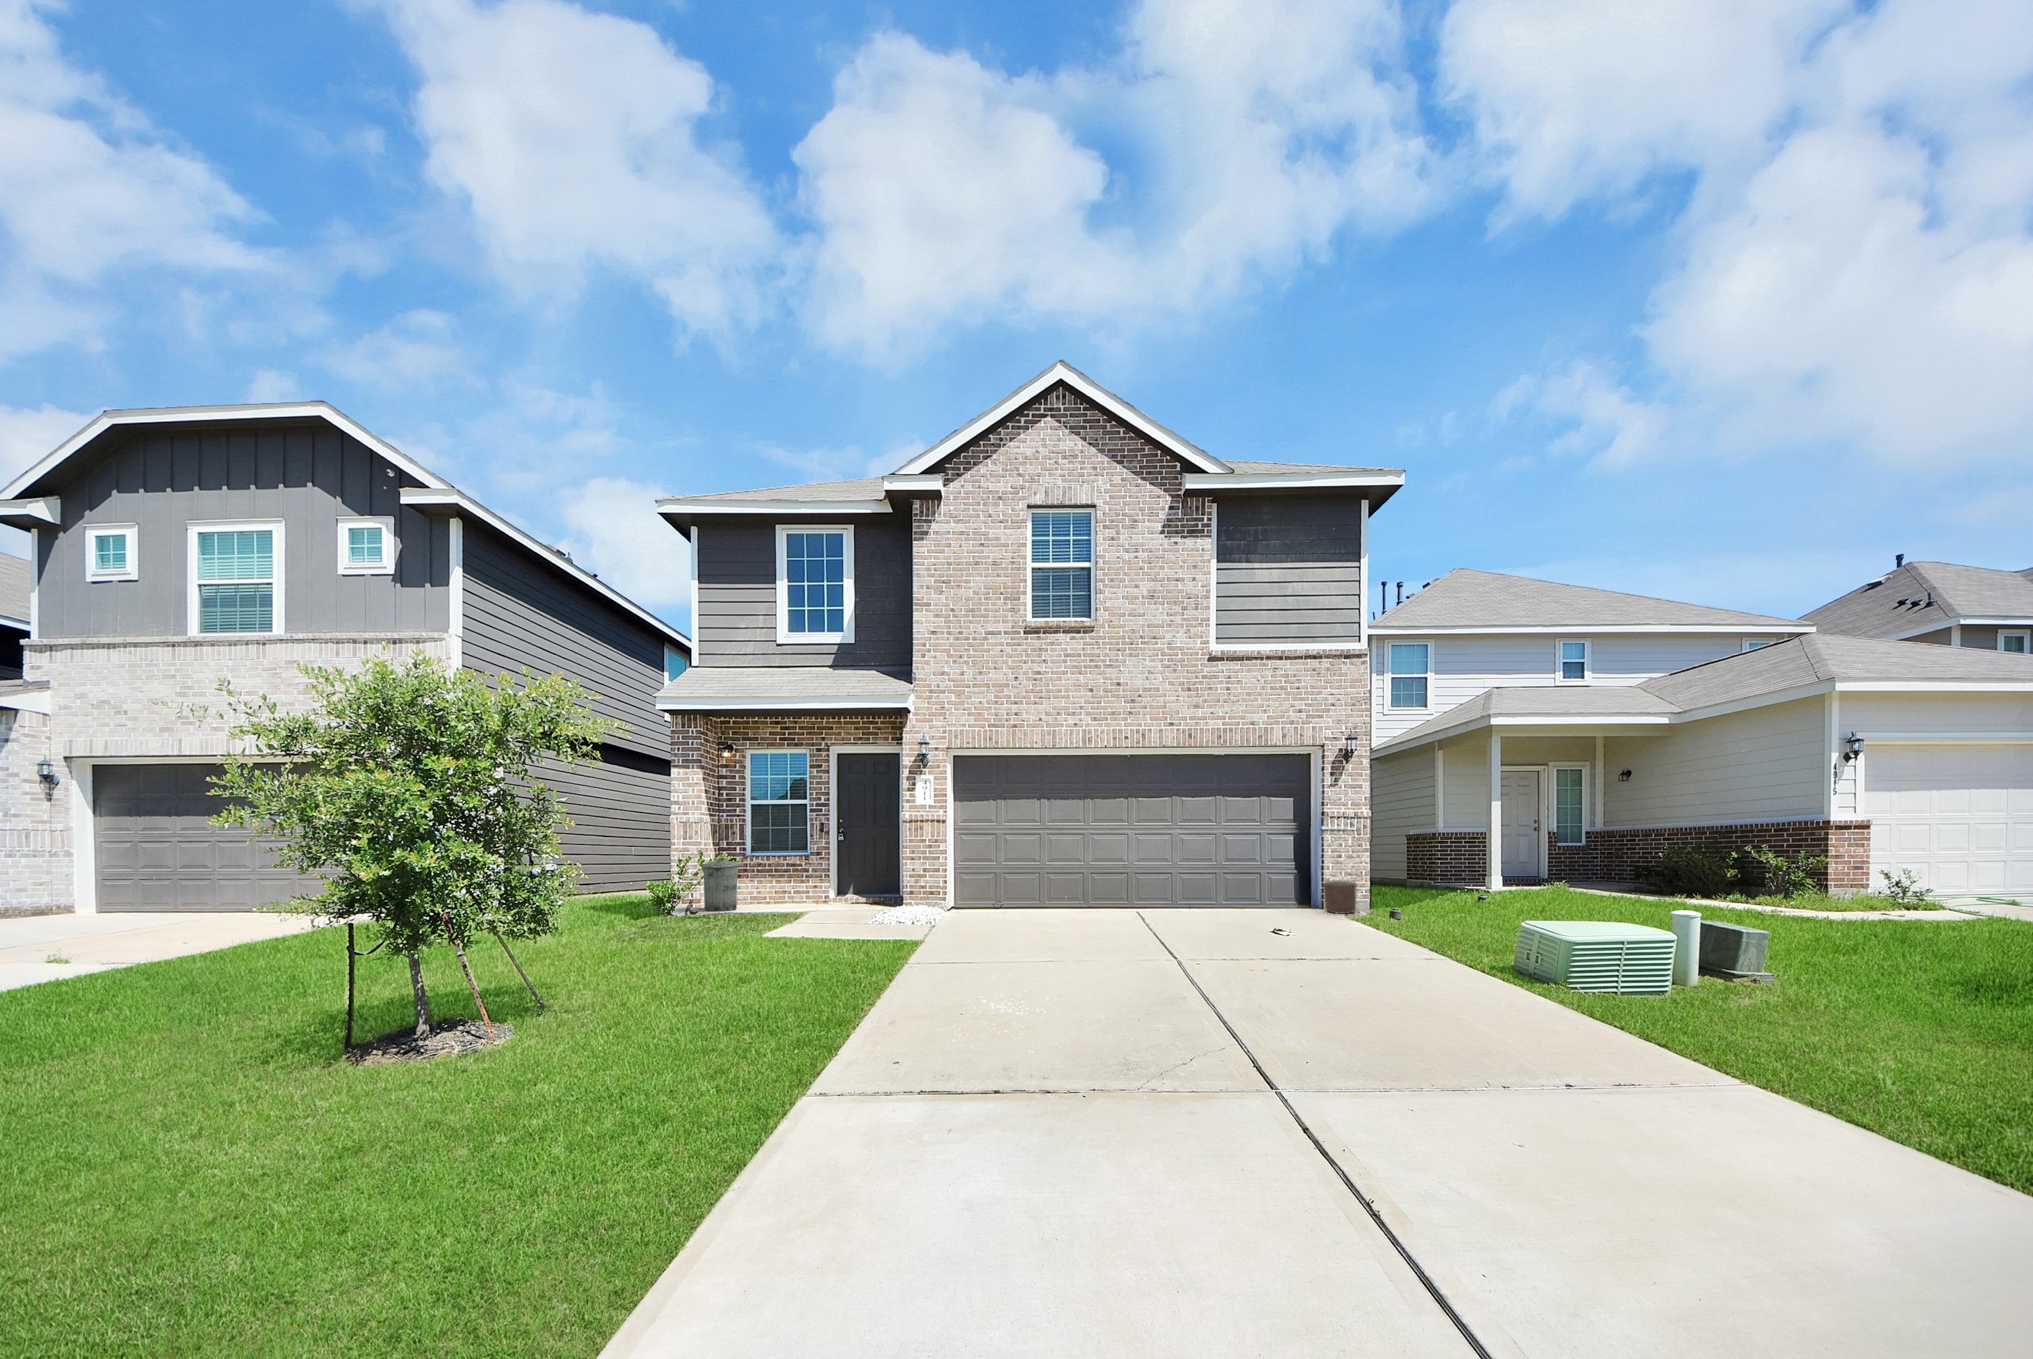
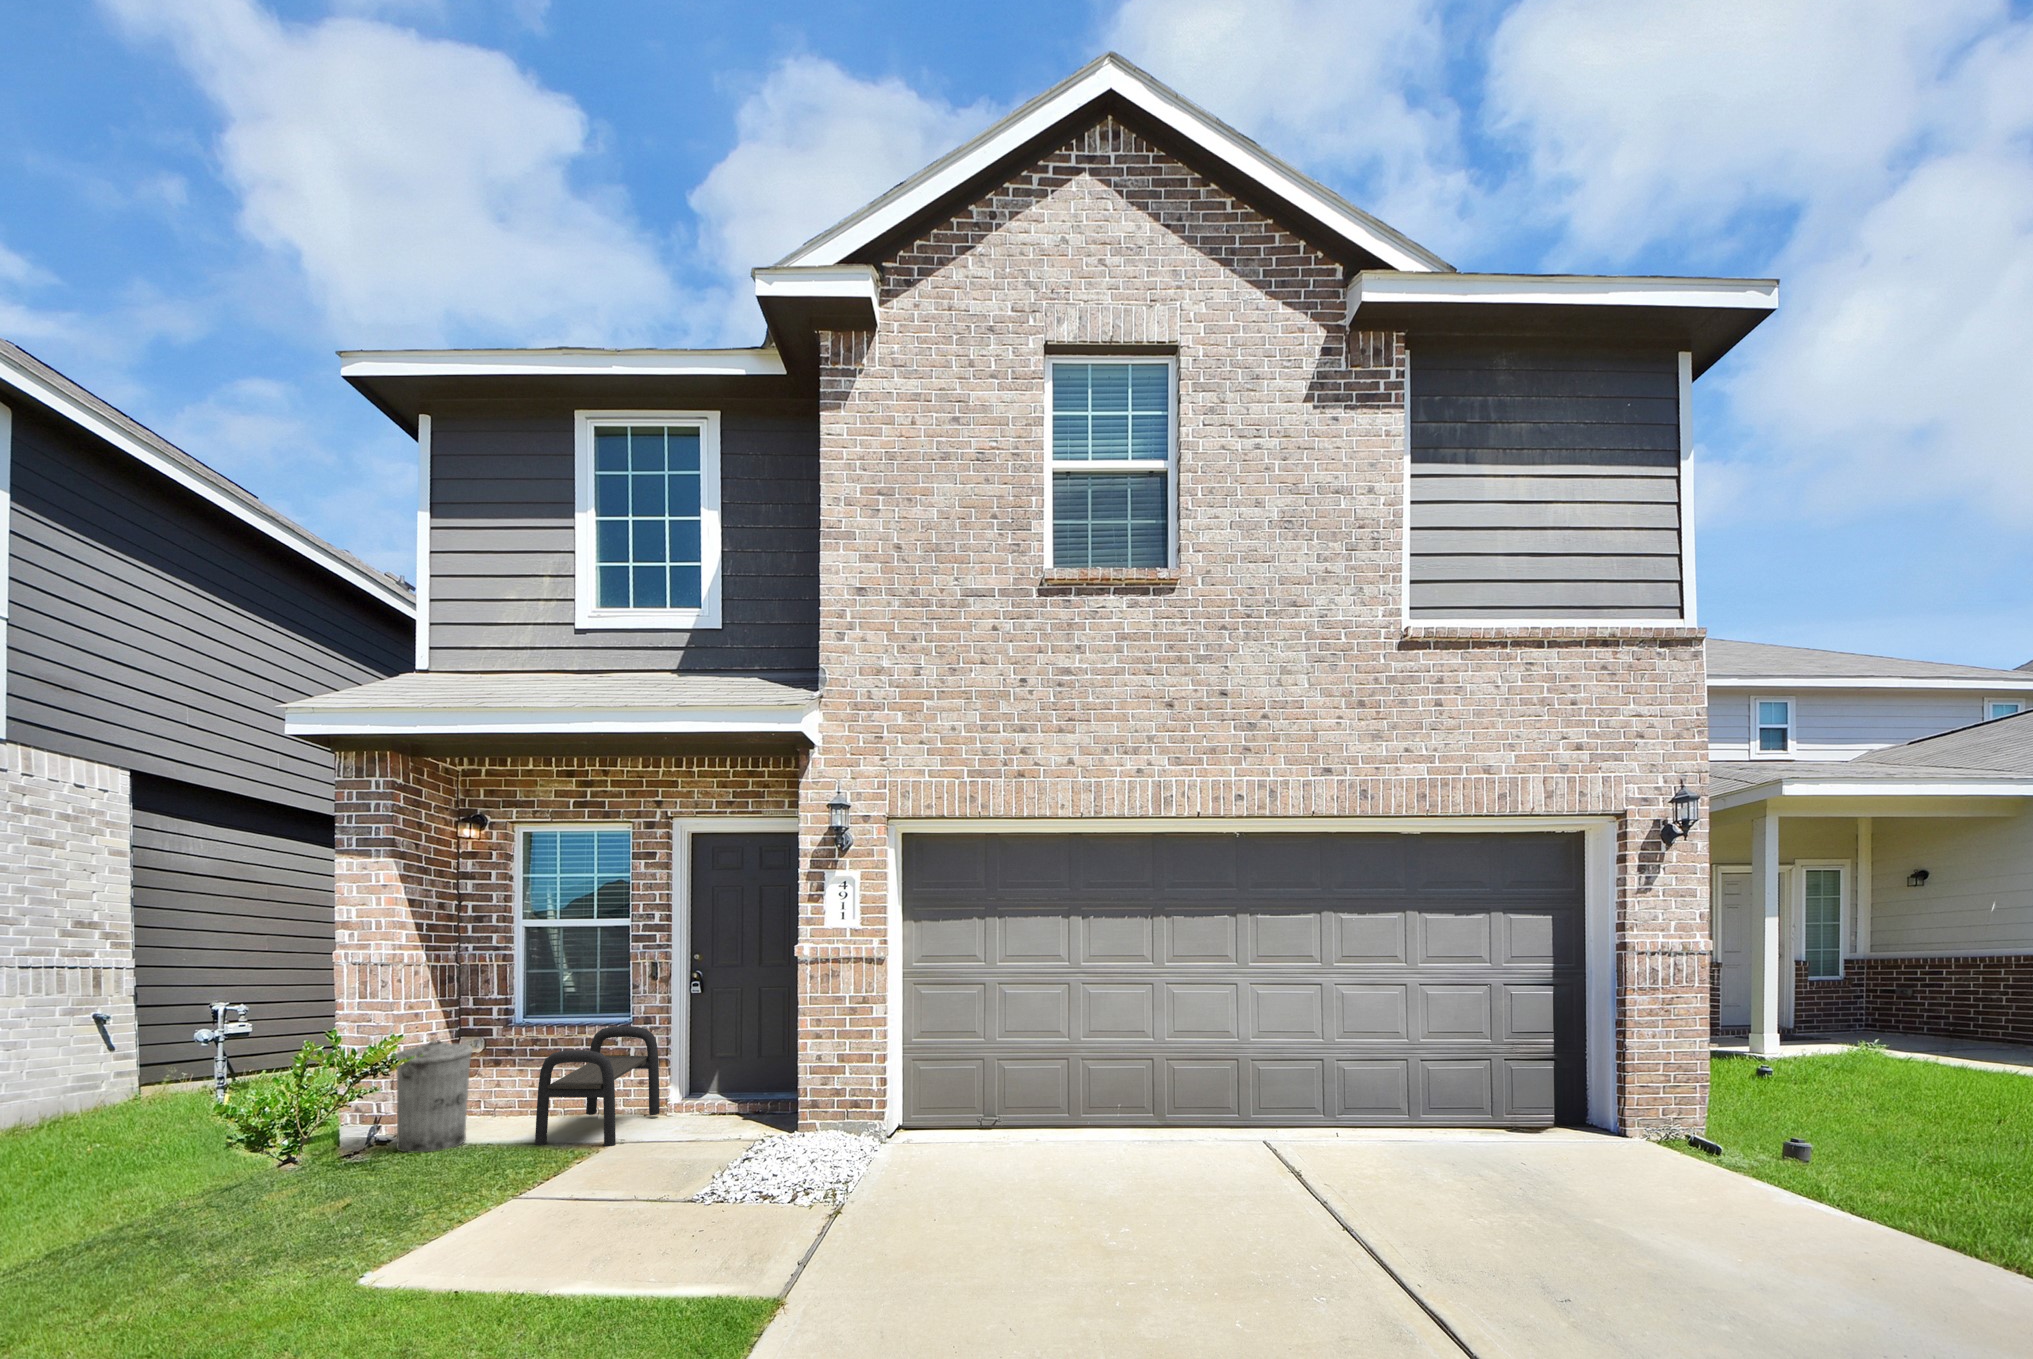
bench: none [772,857,827,911] -> present [535,1026,660,1147]
planter: present [1323,881,1357,914] -> none [1639,1083,1713,1158]

